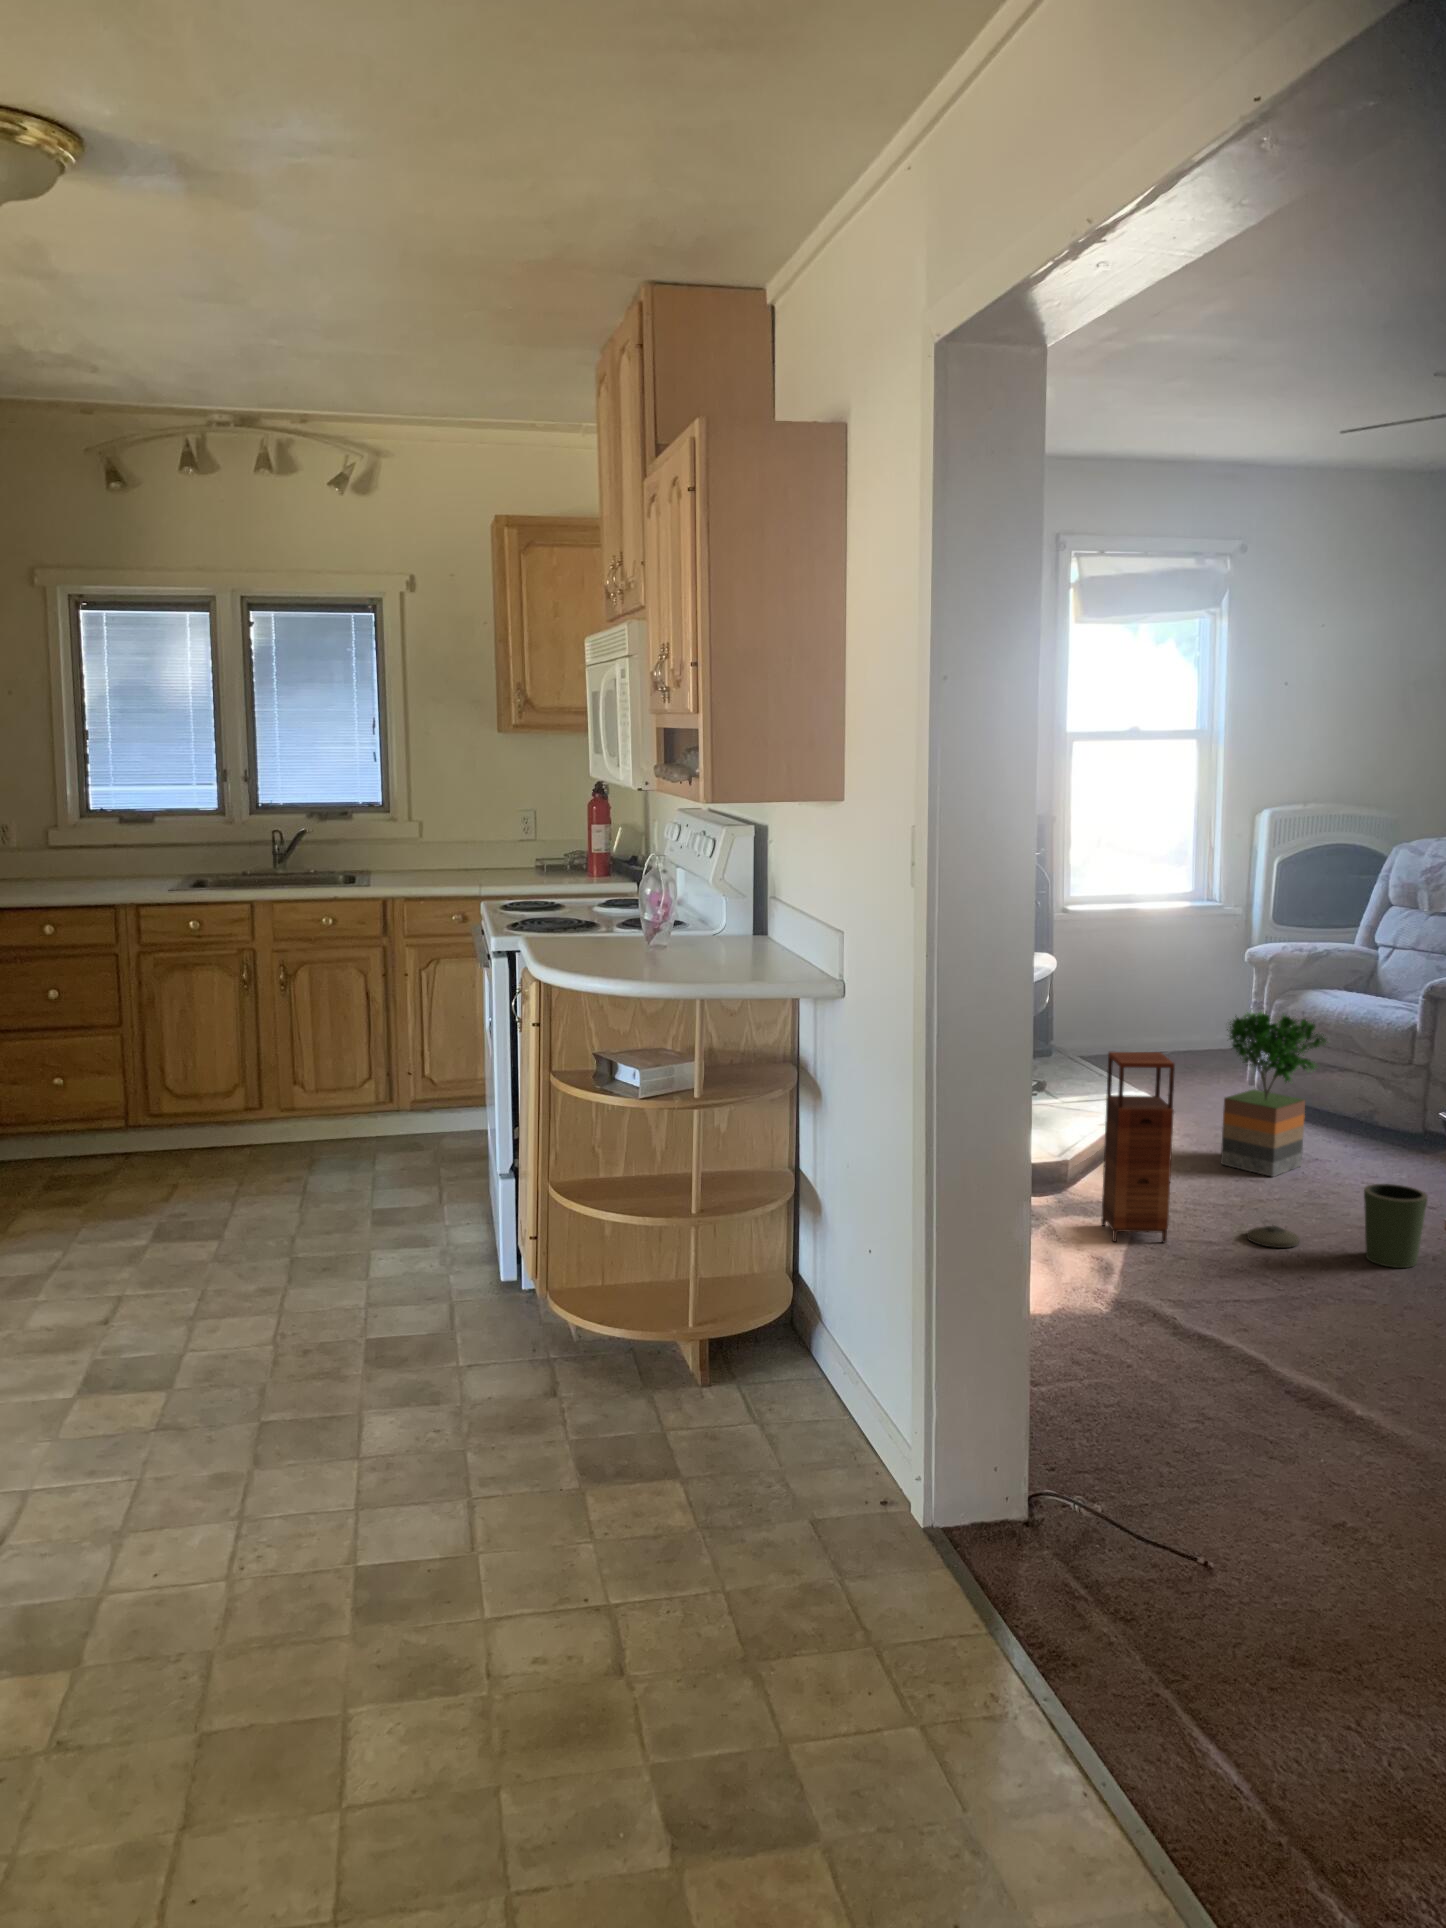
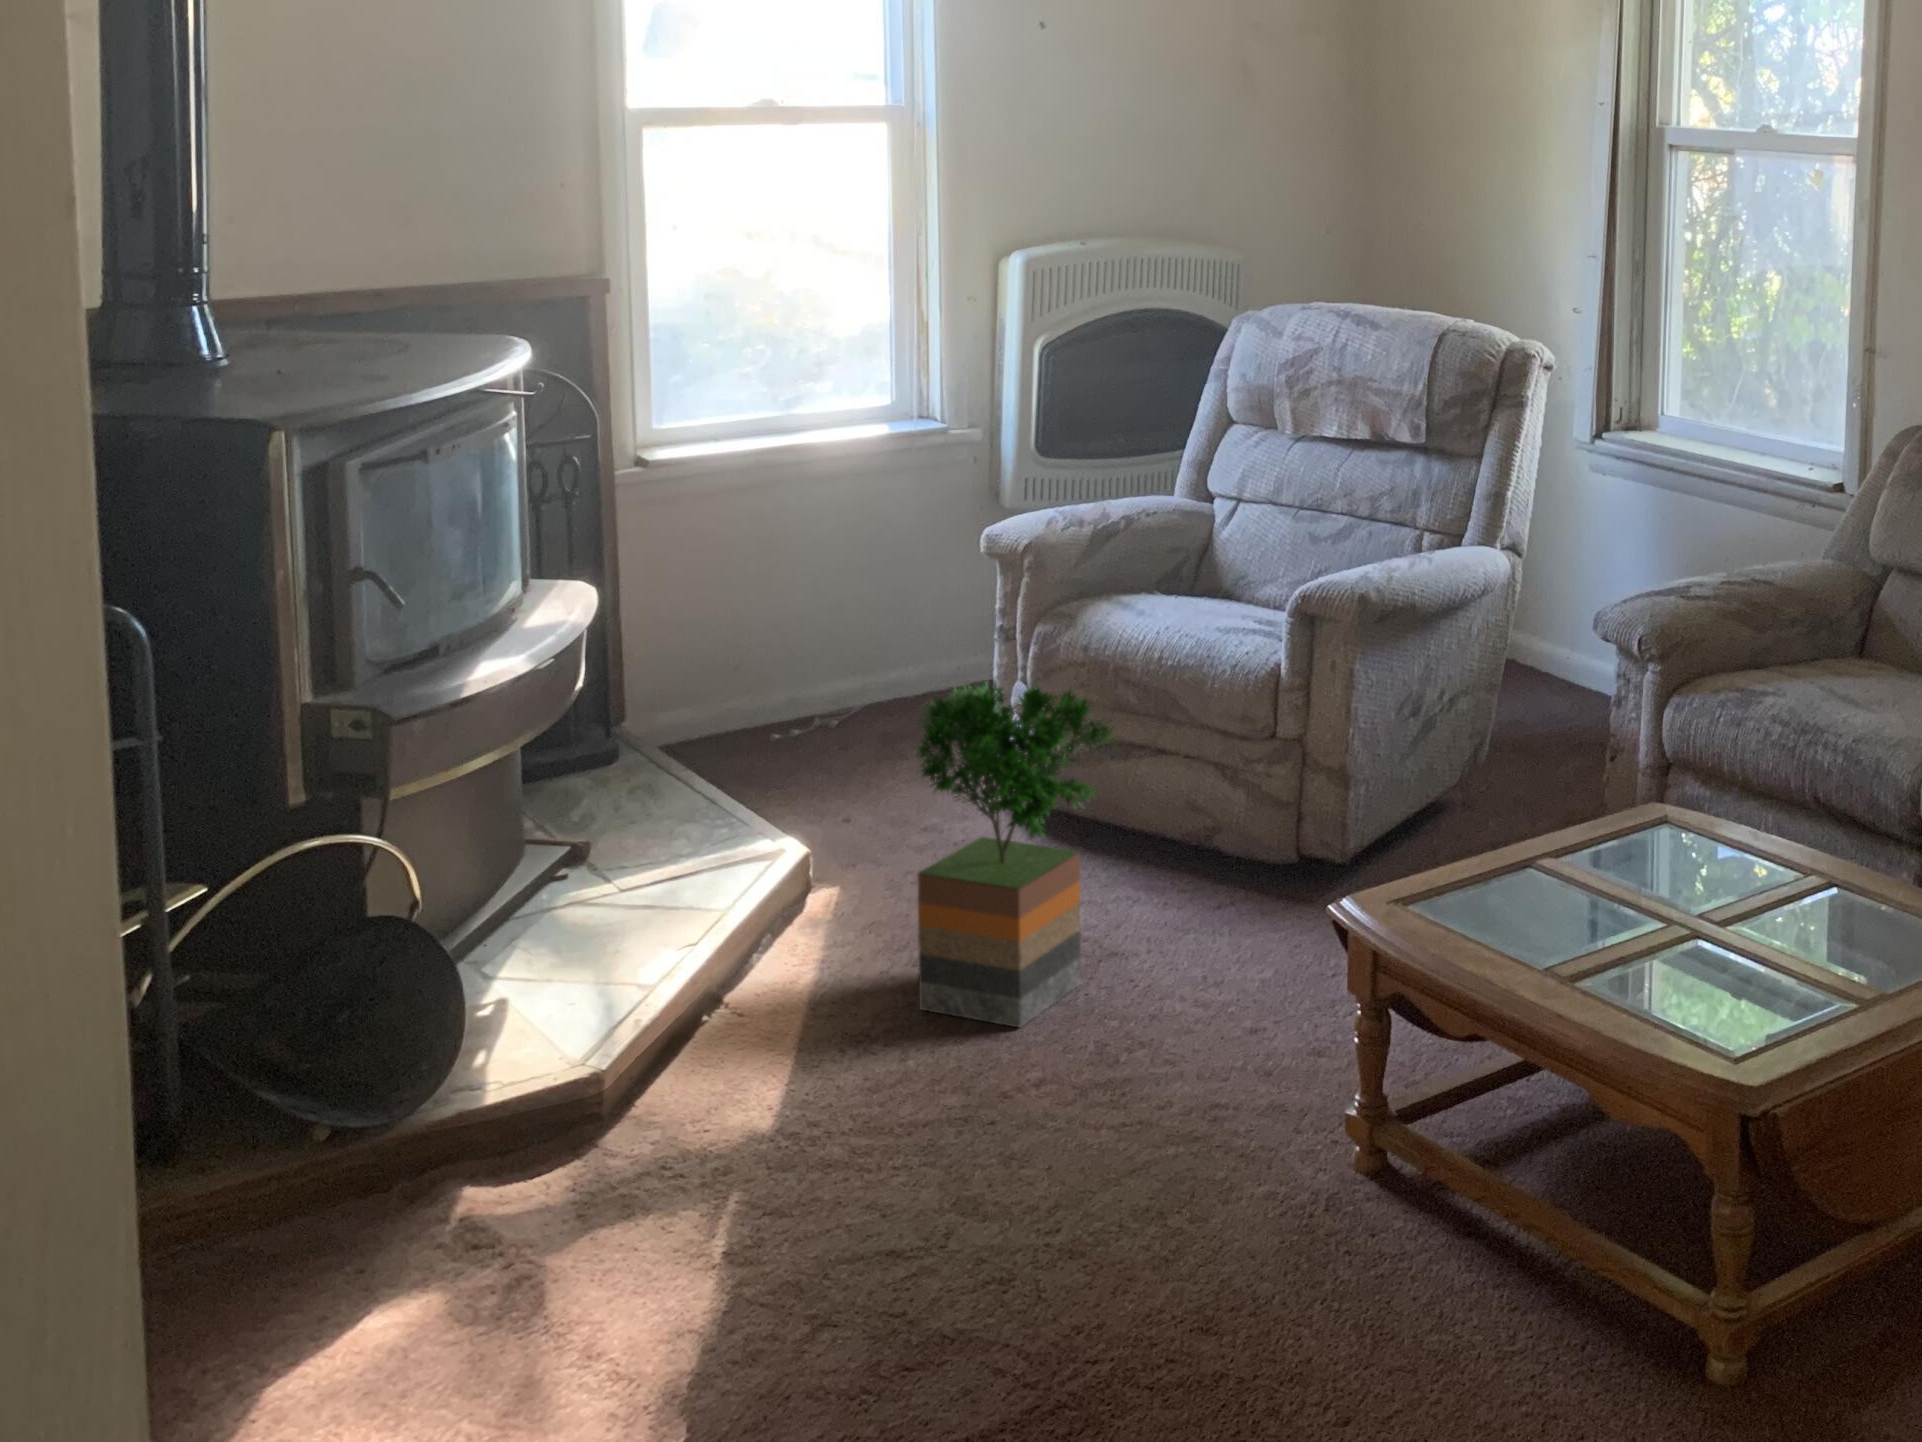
storage cabinet: present [1101,1052,1175,1242] -> none [600,855,757,1332]
trash can: present [1247,1184,1428,1268] -> none [944,1075,1302,1270]

